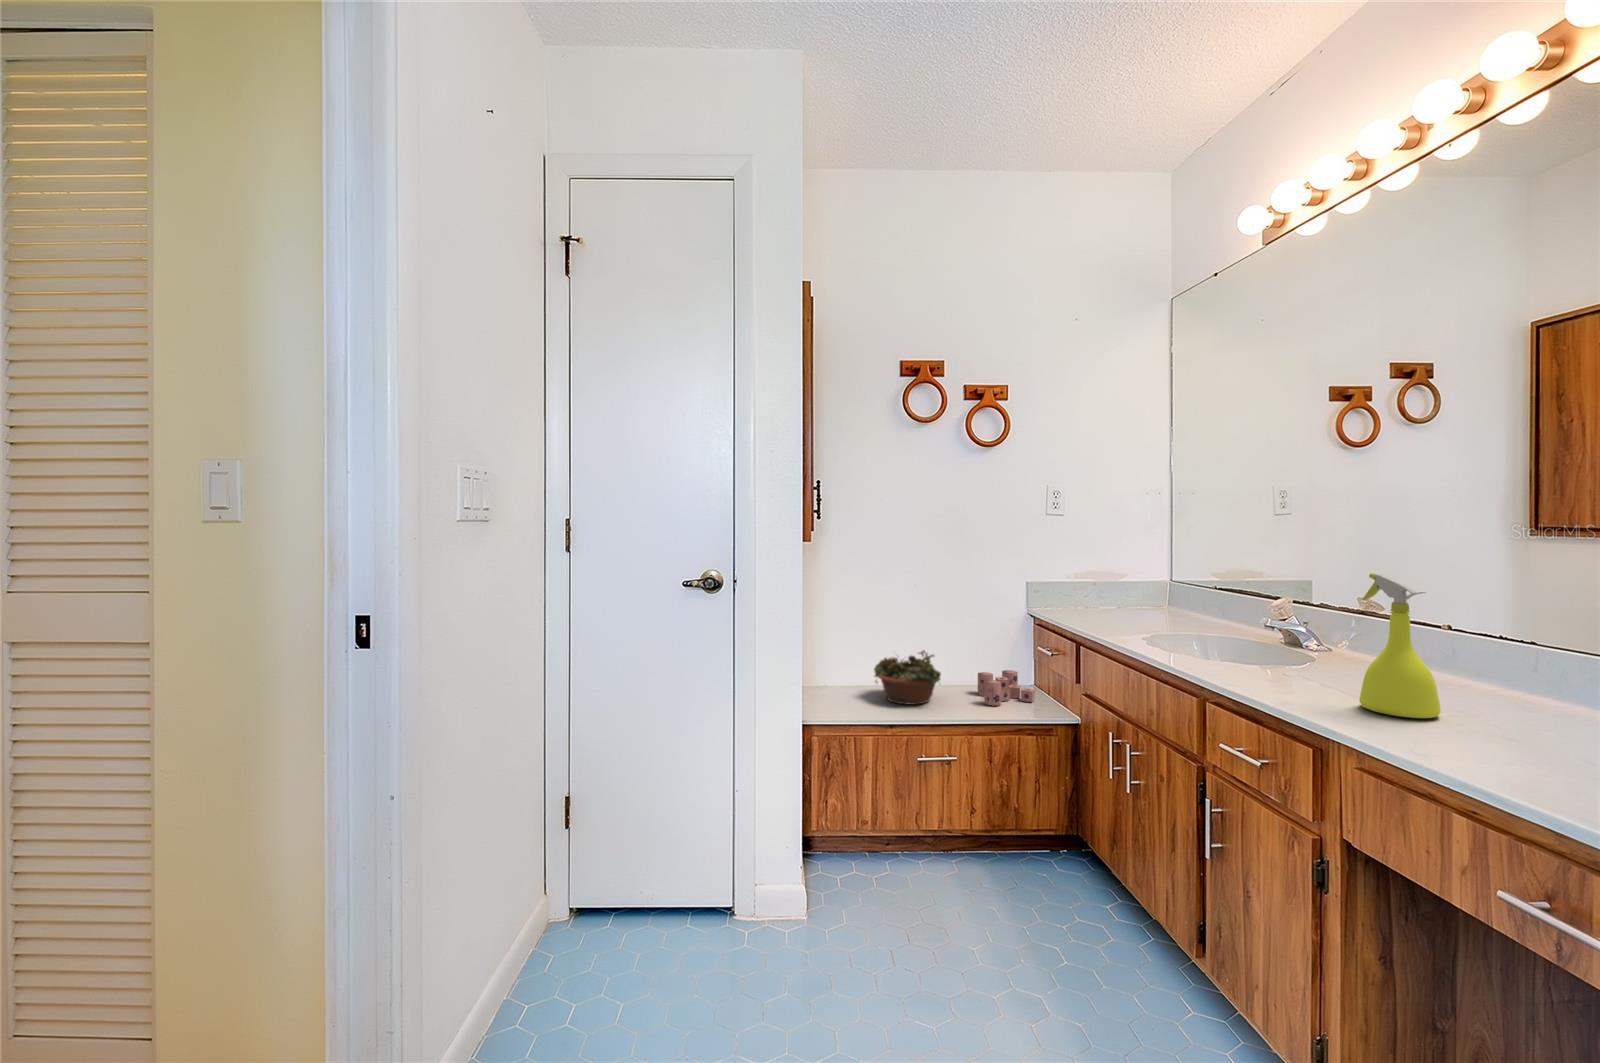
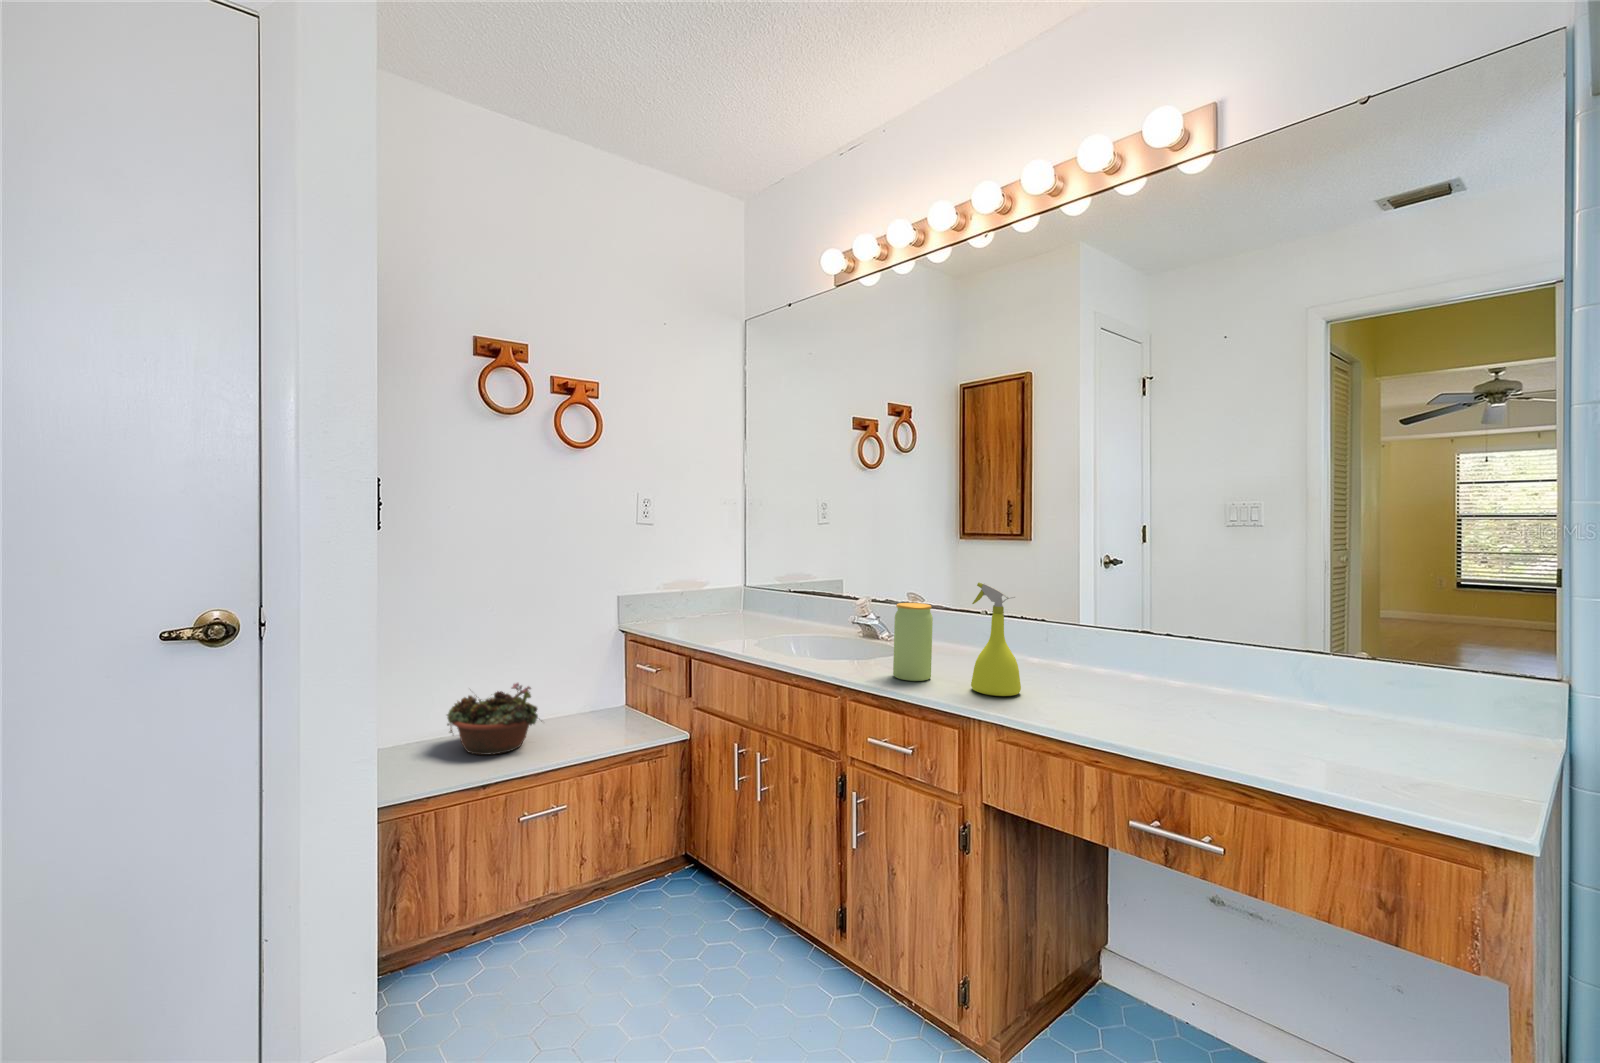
jar: none [1265,597,1320,688] -> present [893,603,933,681]
candle: present [978,670,1034,706] -> none [571,690,635,735]

